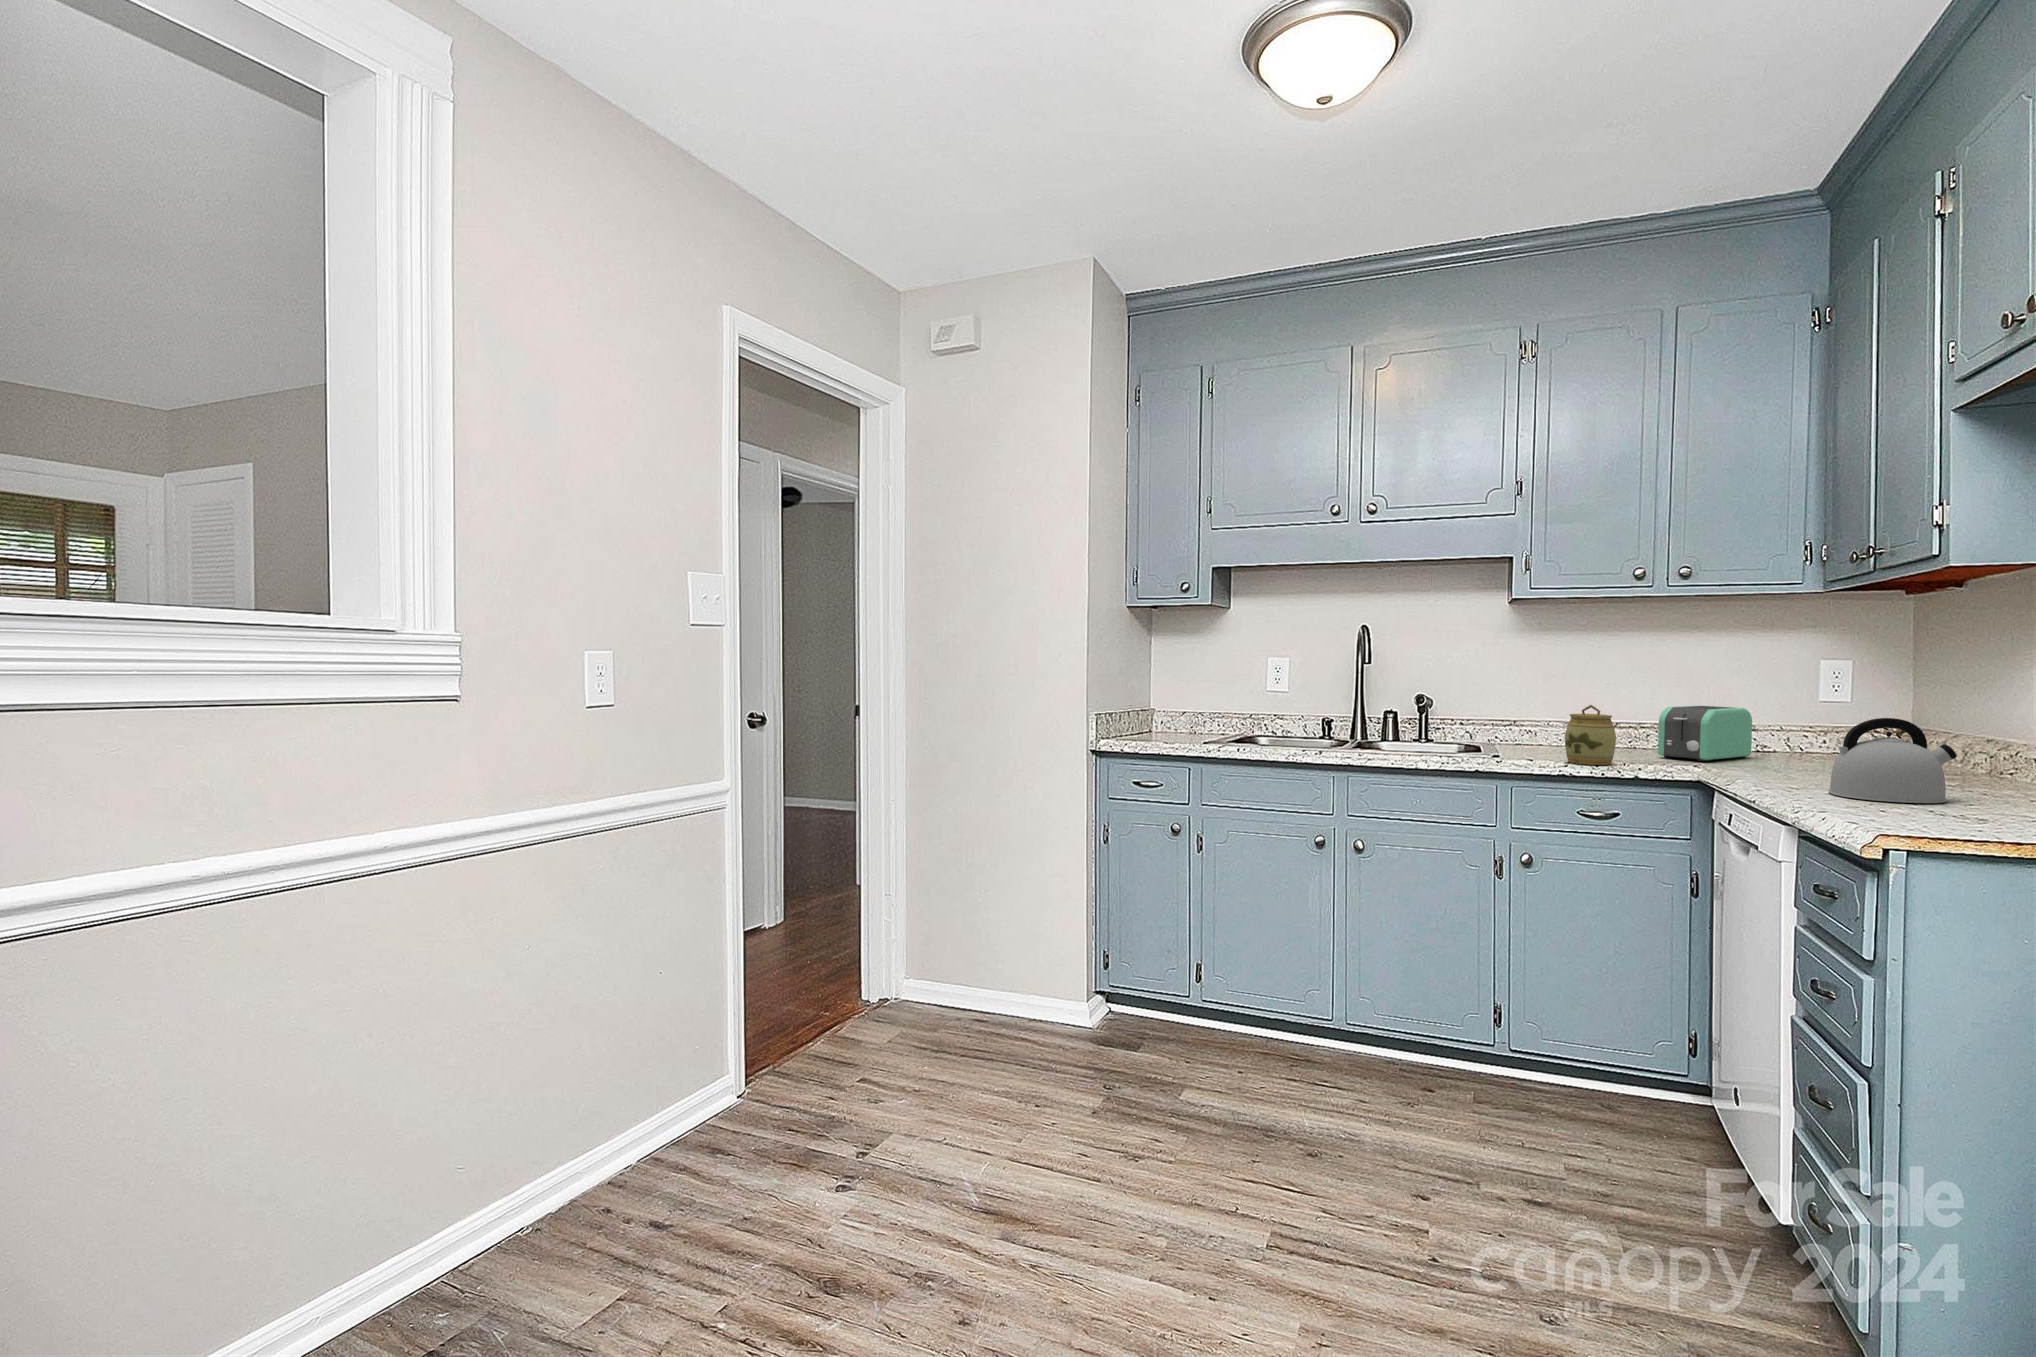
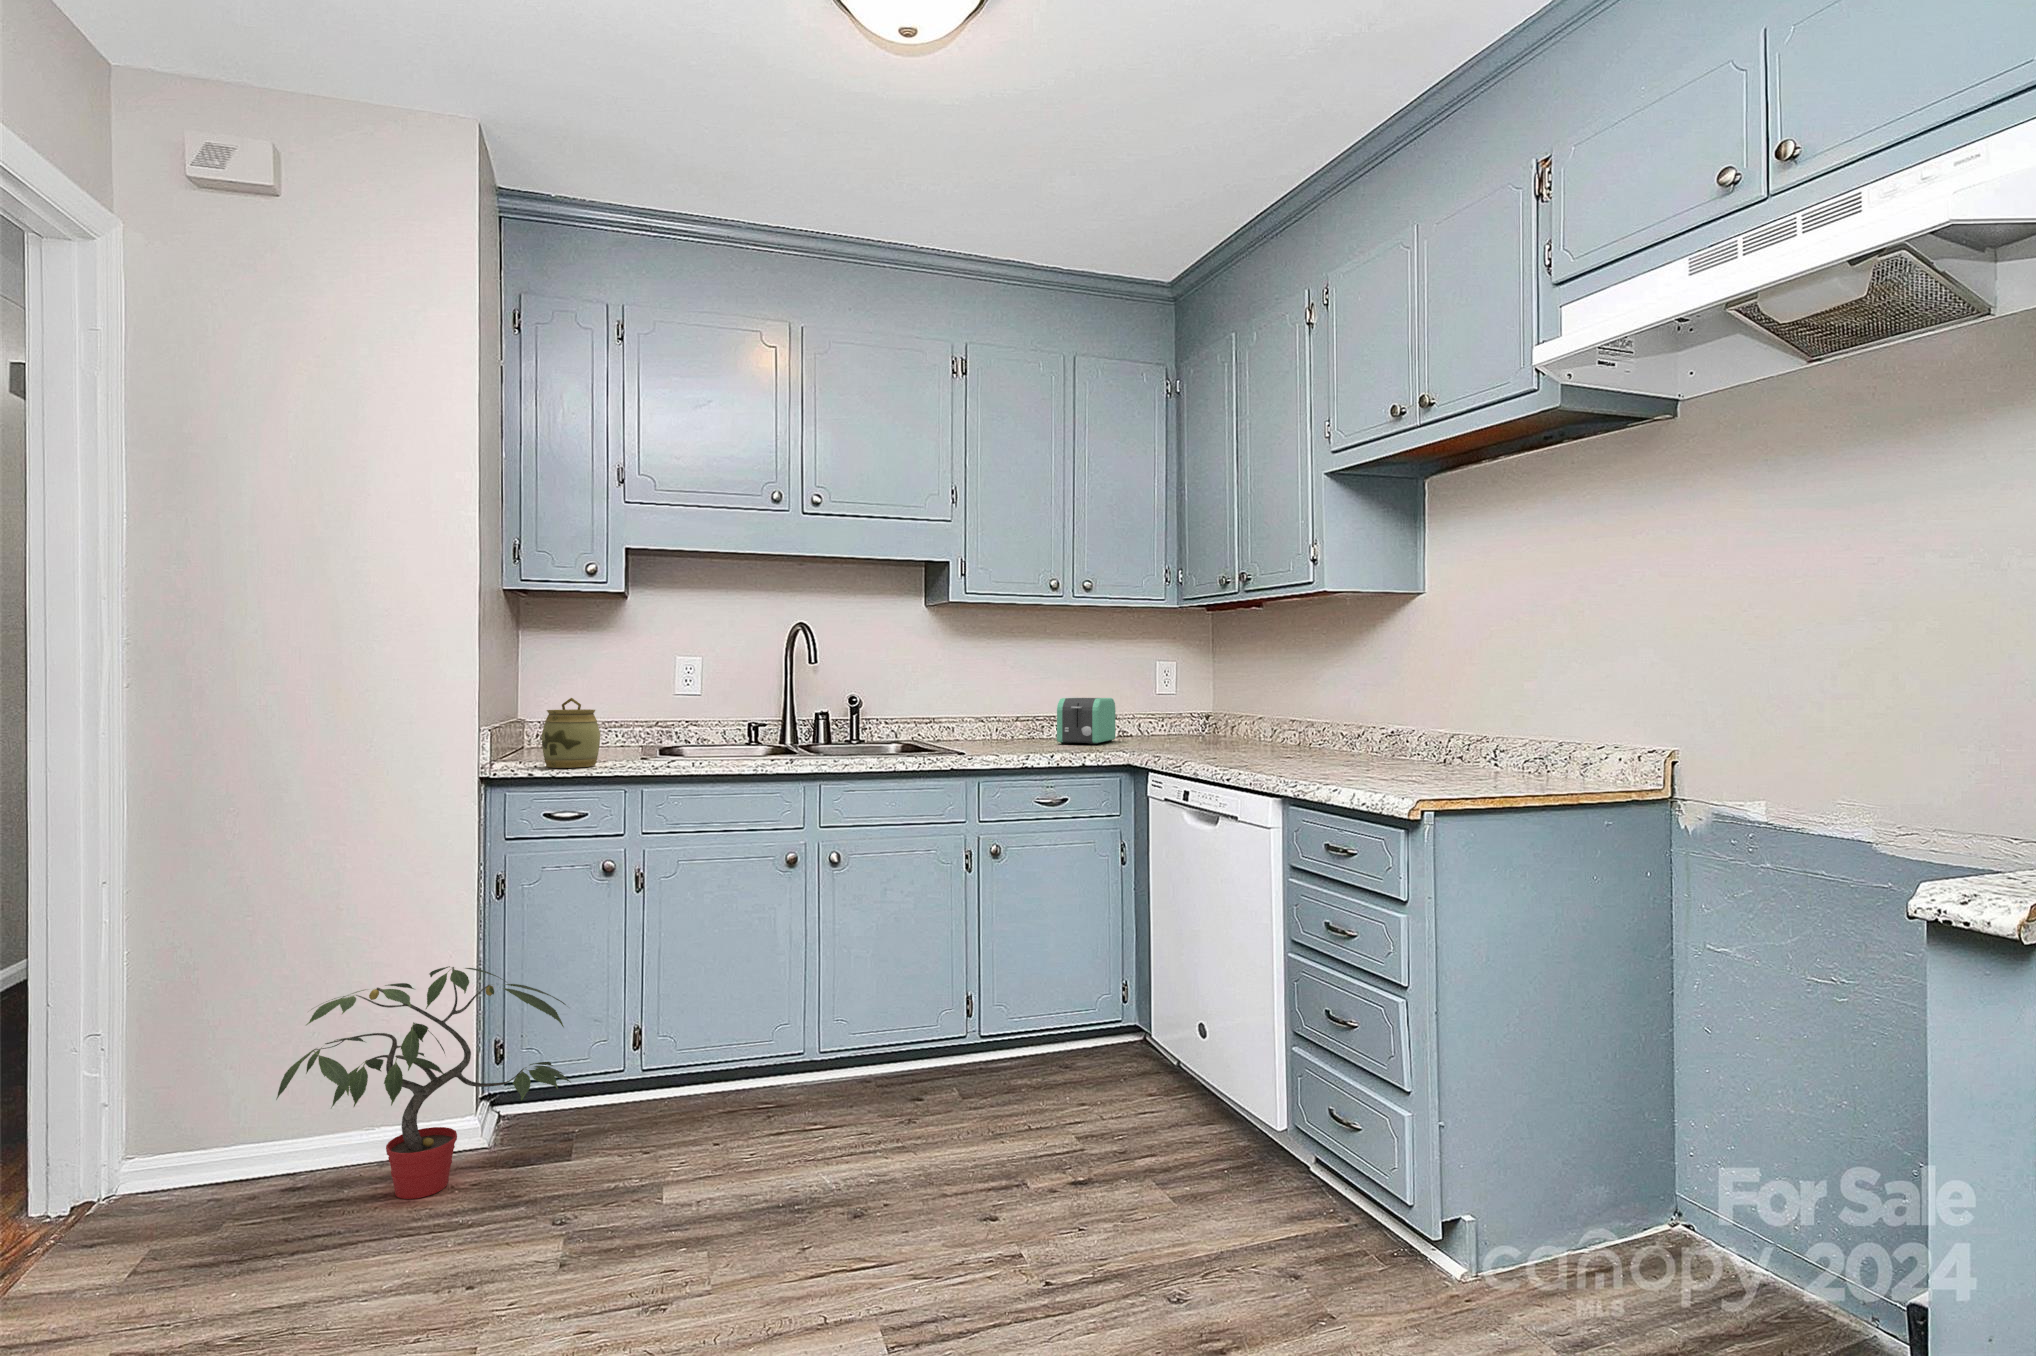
jar: present [1565,705,1616,765] -> present [542,698,600,768]
kettle: present [1828,718,1957,803] -> none [1221,692,1299,758]
potted plant: none [961,890,1142,1046] -> present [276,966,571,1199]

